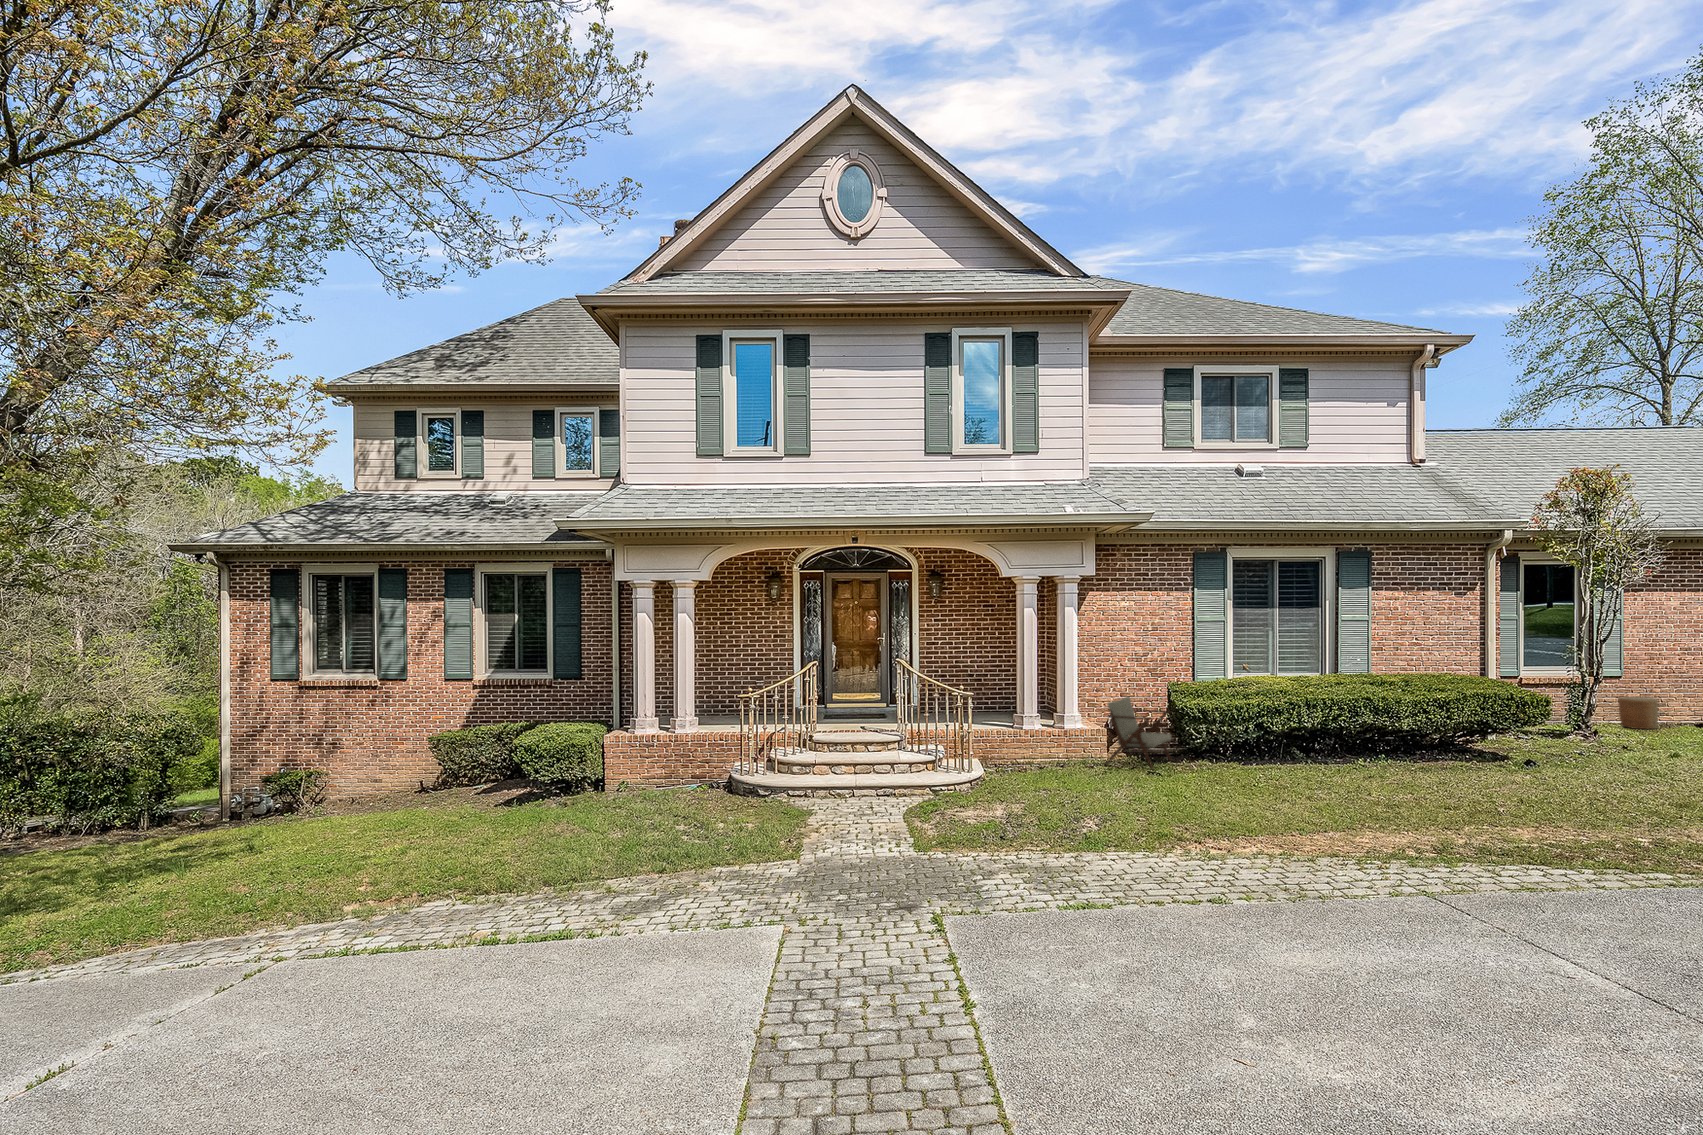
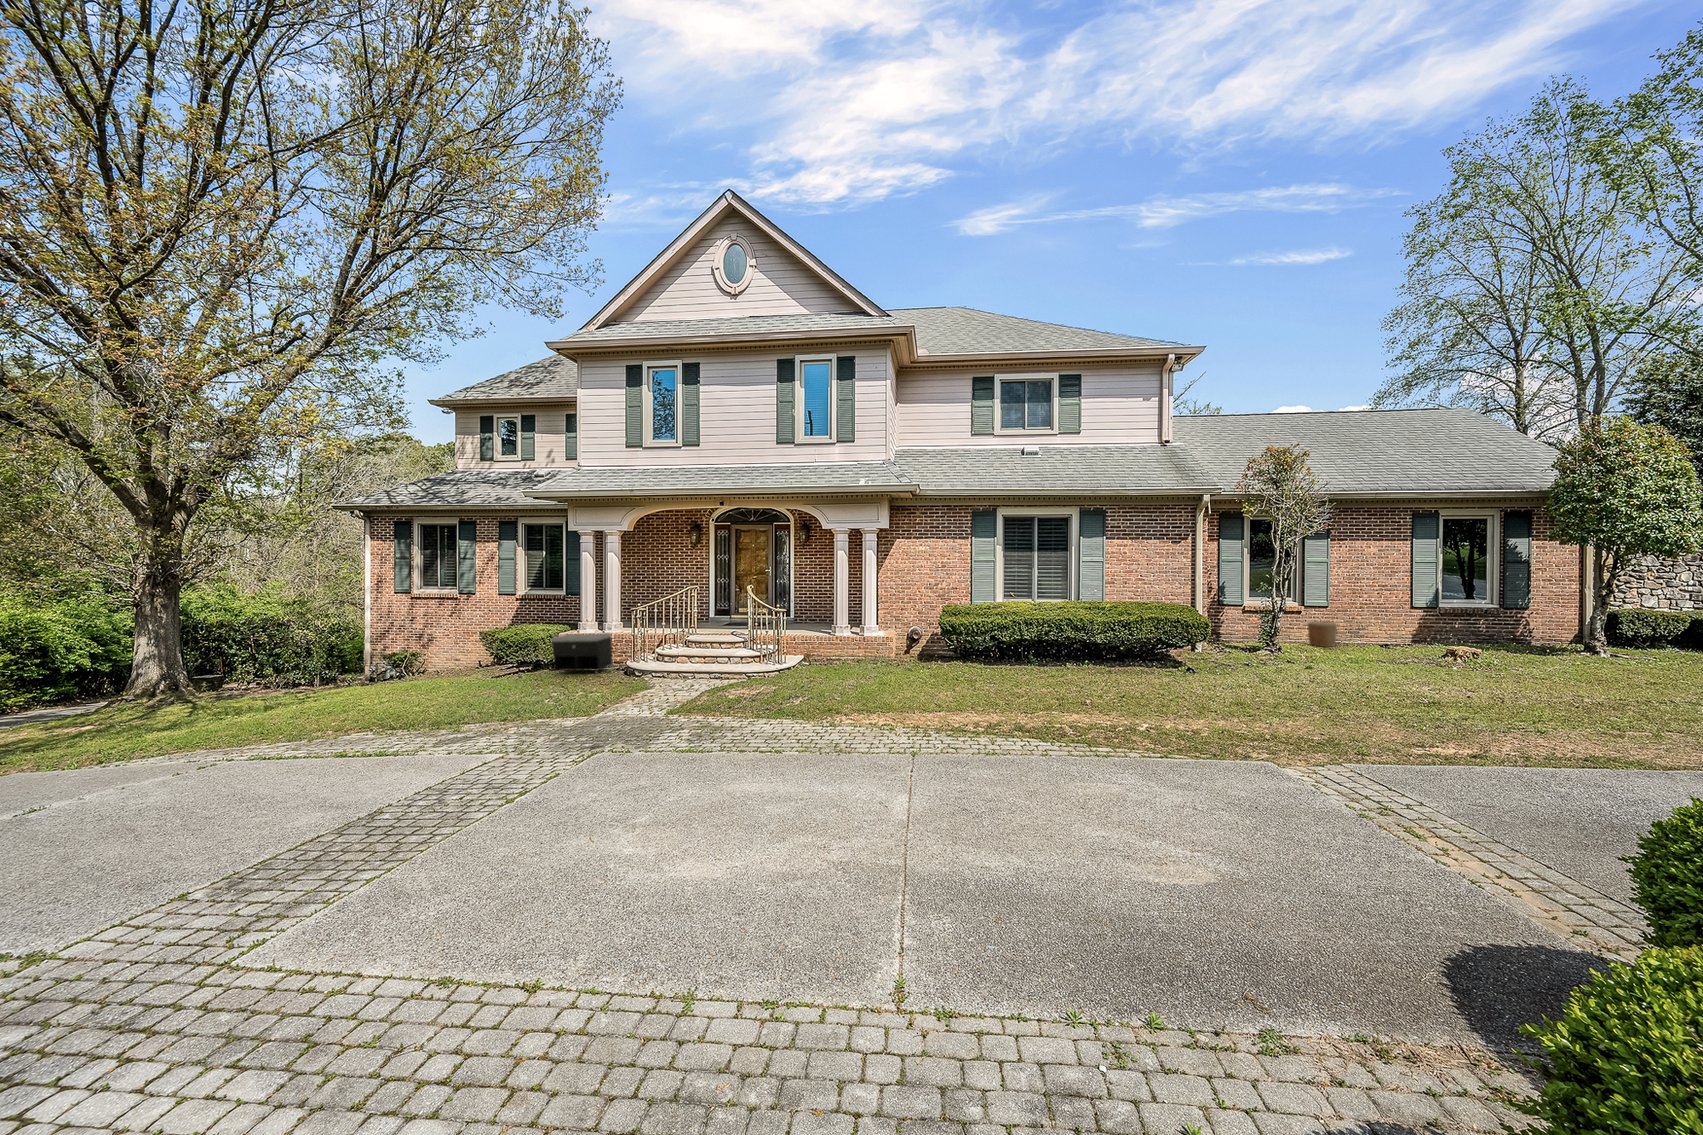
lounge chair: present [1105,697,1171,770] -> none [892,614,943,665]
storage bench: none [610,736,693,800] -> present [551,633,613,673]

